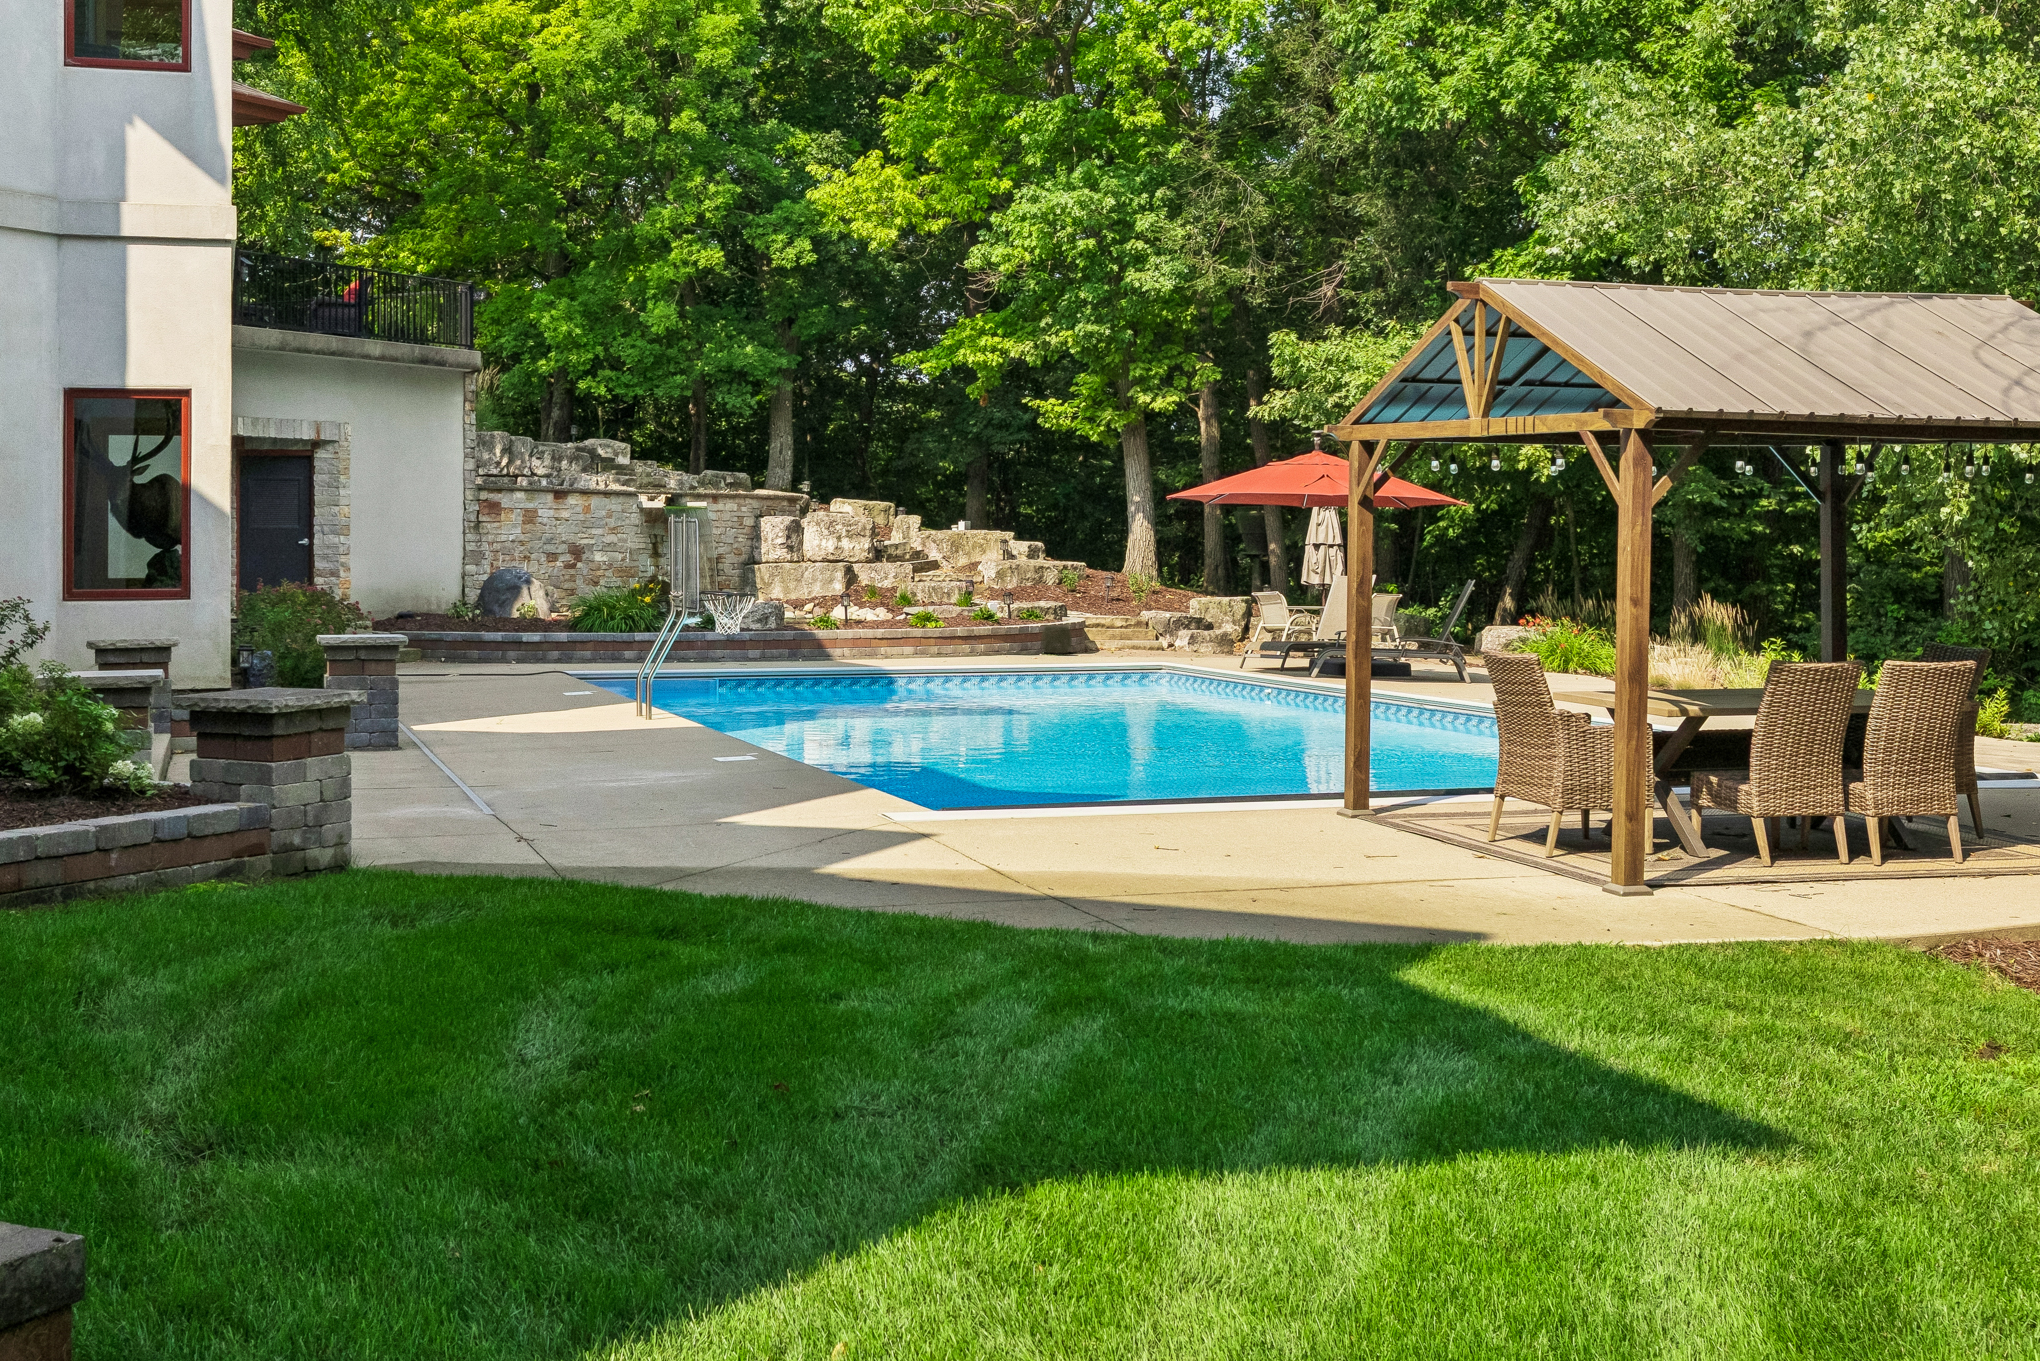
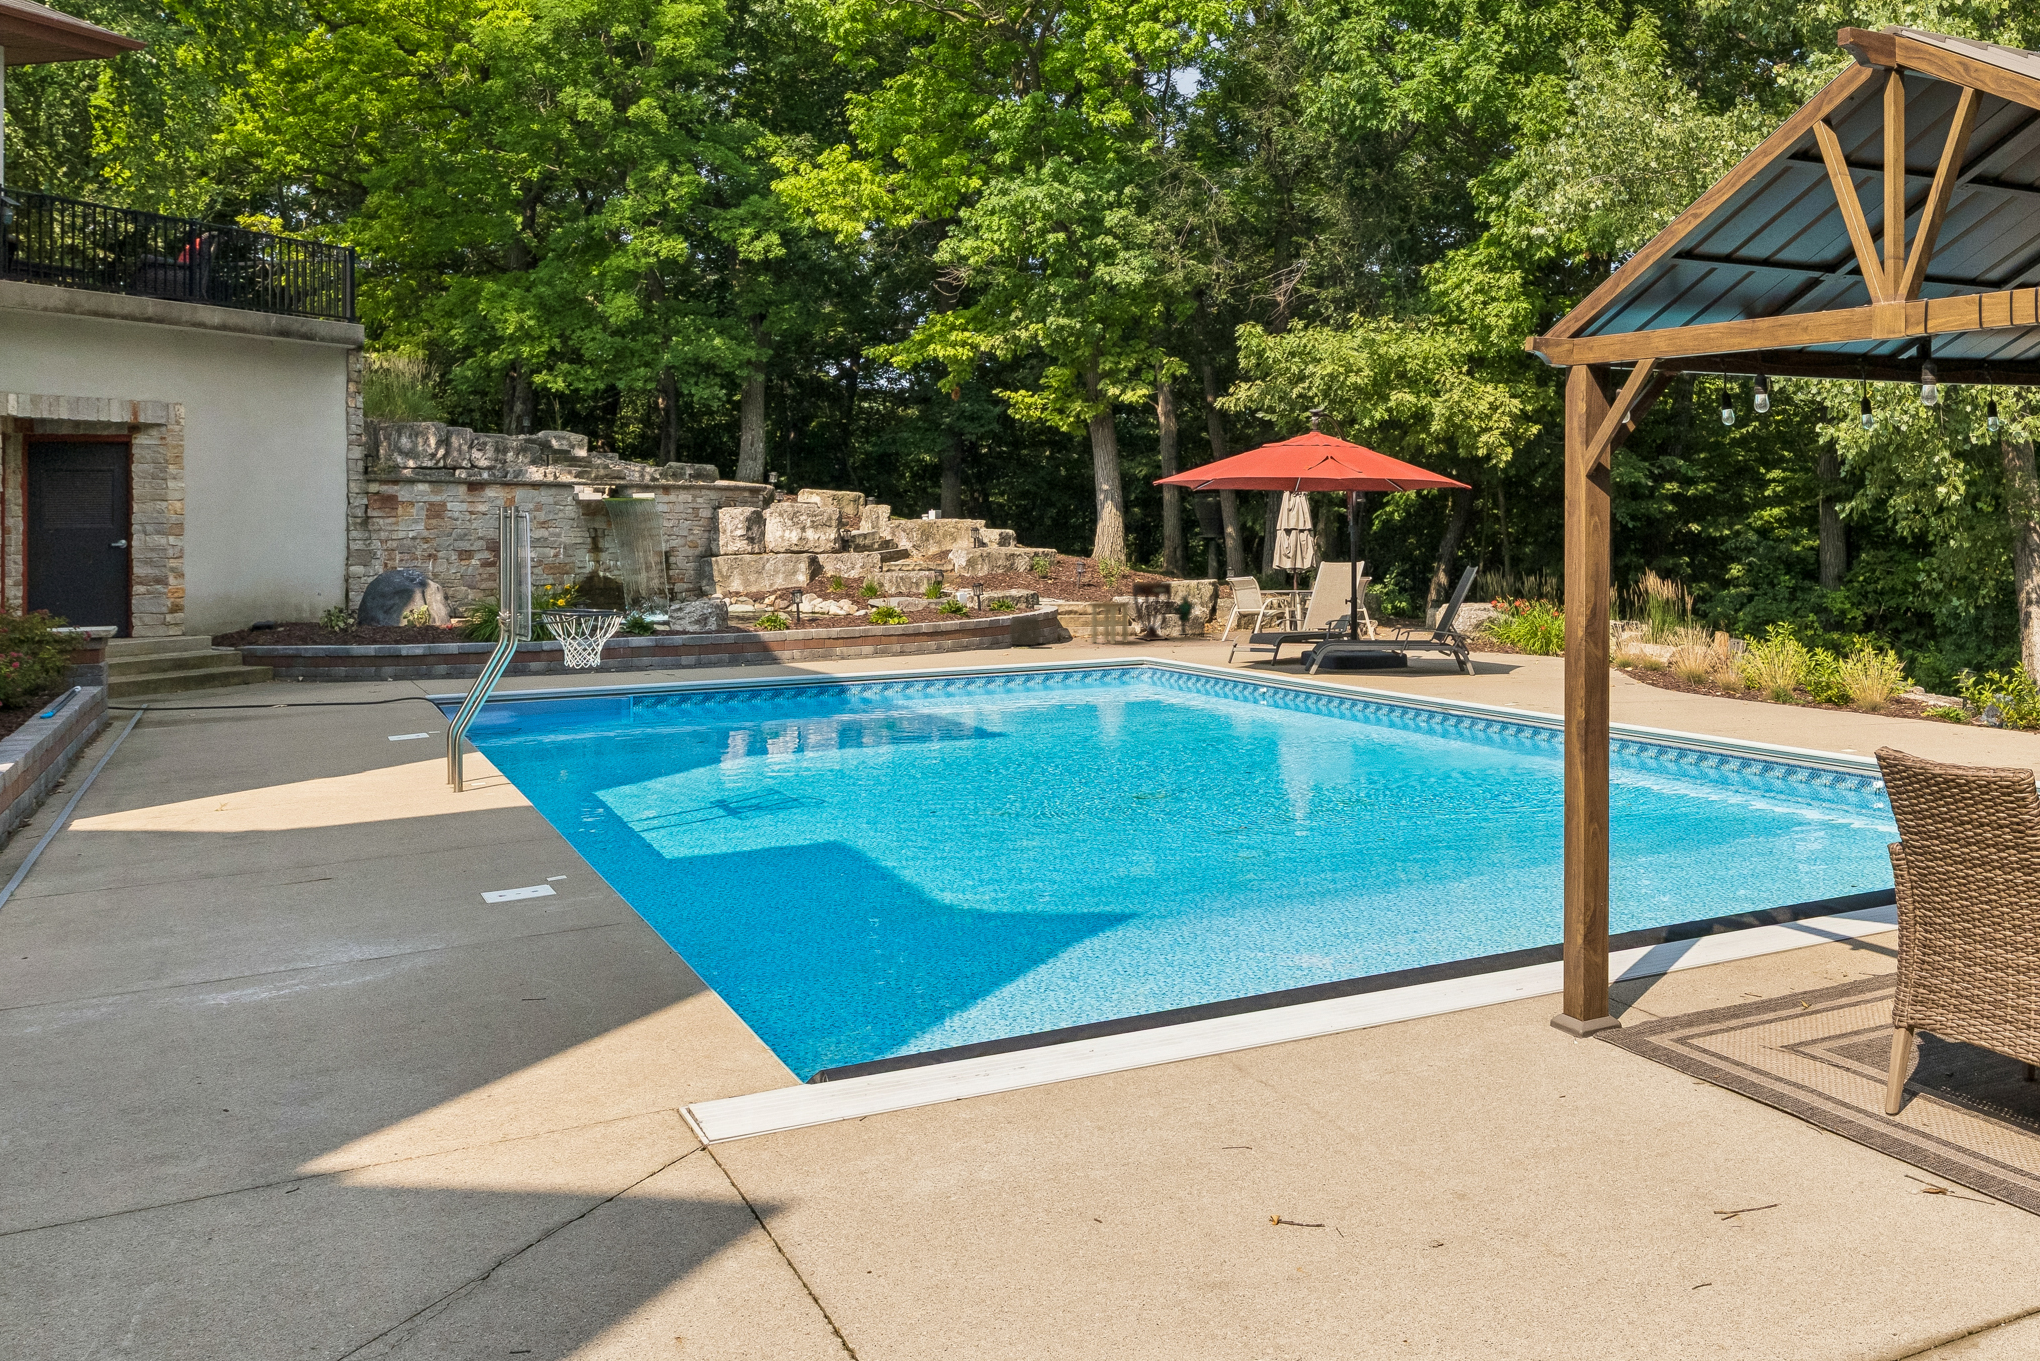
side table: none [1161,594,1201,653] -> present [1132,581,1172,640]
decorative plant: none [1200,605,1225,648] -> present [1173,593,1195,635]
stool: none [1119,613,1159,655] -> present [1090,601,1129,644]

